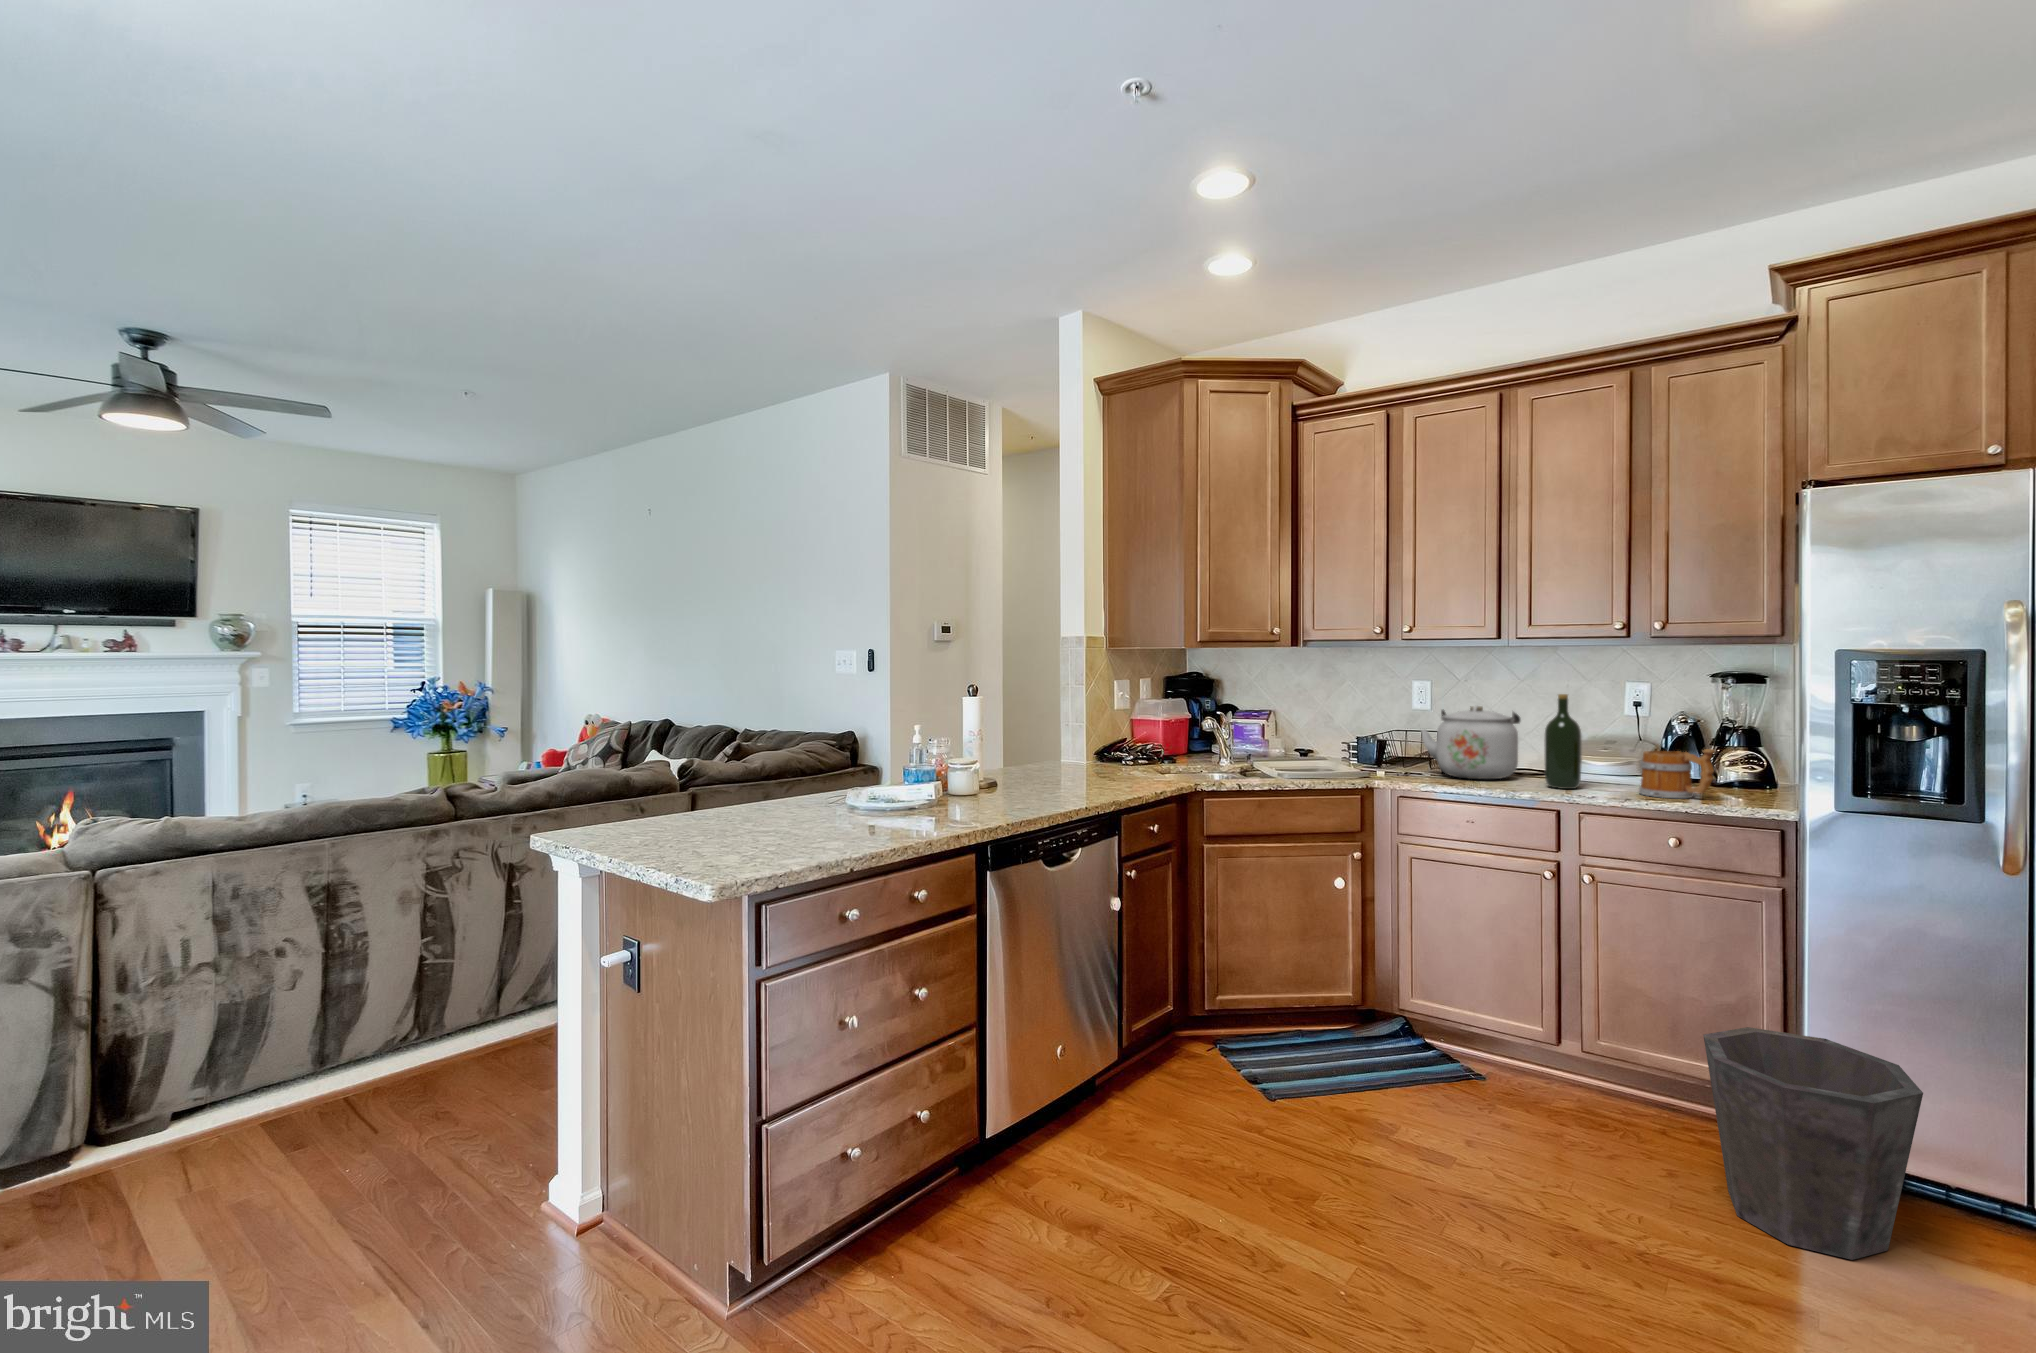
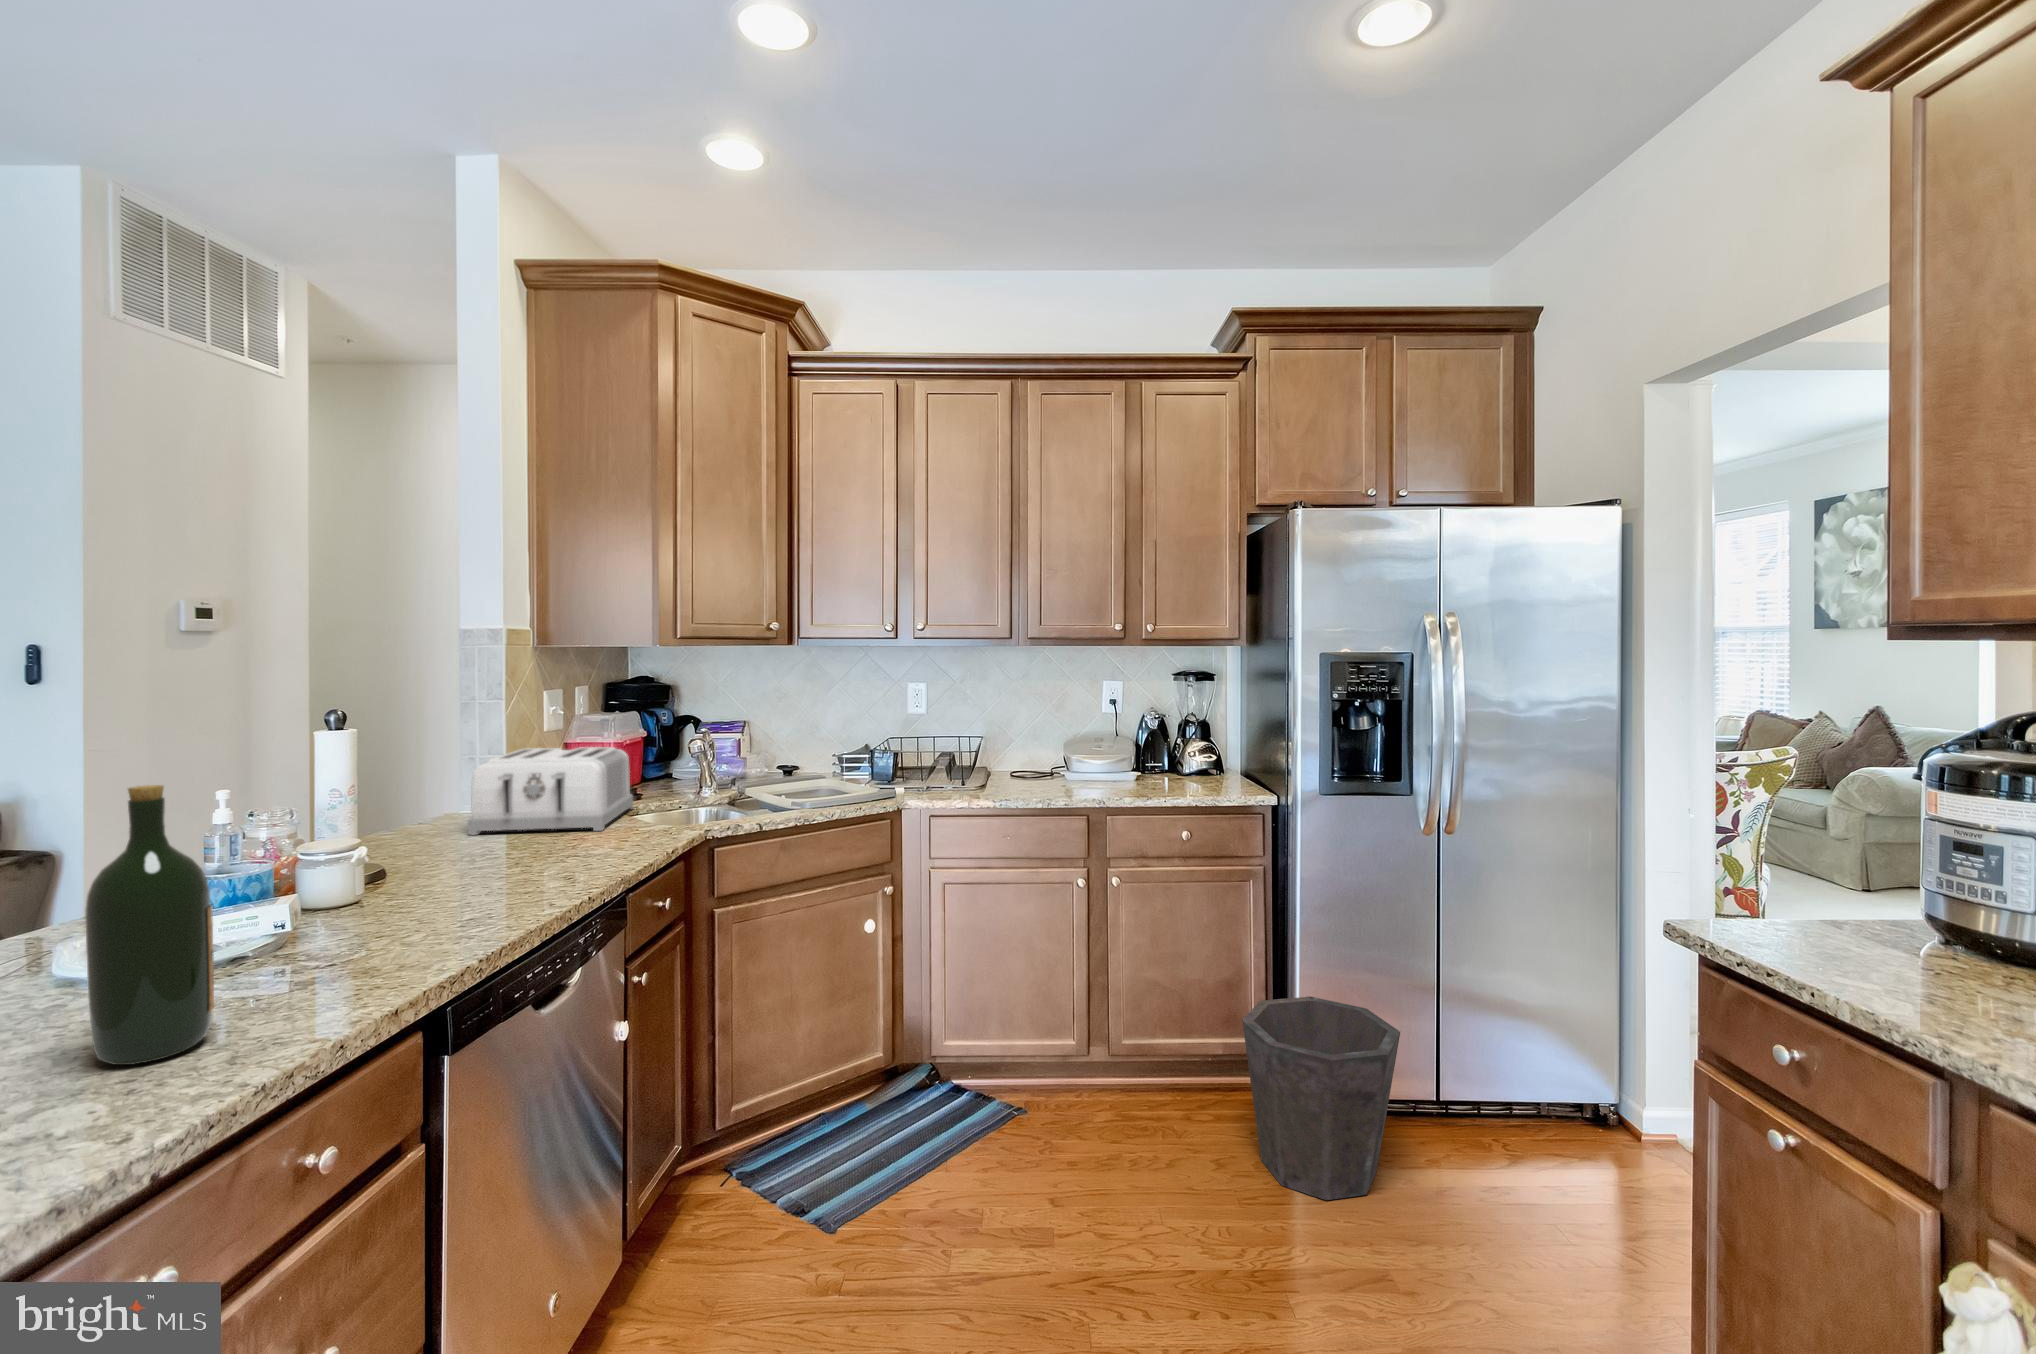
wine bottle: present [1544,694,1582,789] -> present [85,785,214,1065]
kettle: present [1421,706,1520,779] -> none [938,710,1032,788]
toaster: none [1054,720,1162,778] -> present [468,747,633,835]
mug: present [1639,749,1714,798] -> none [1142,745,1206,793]

